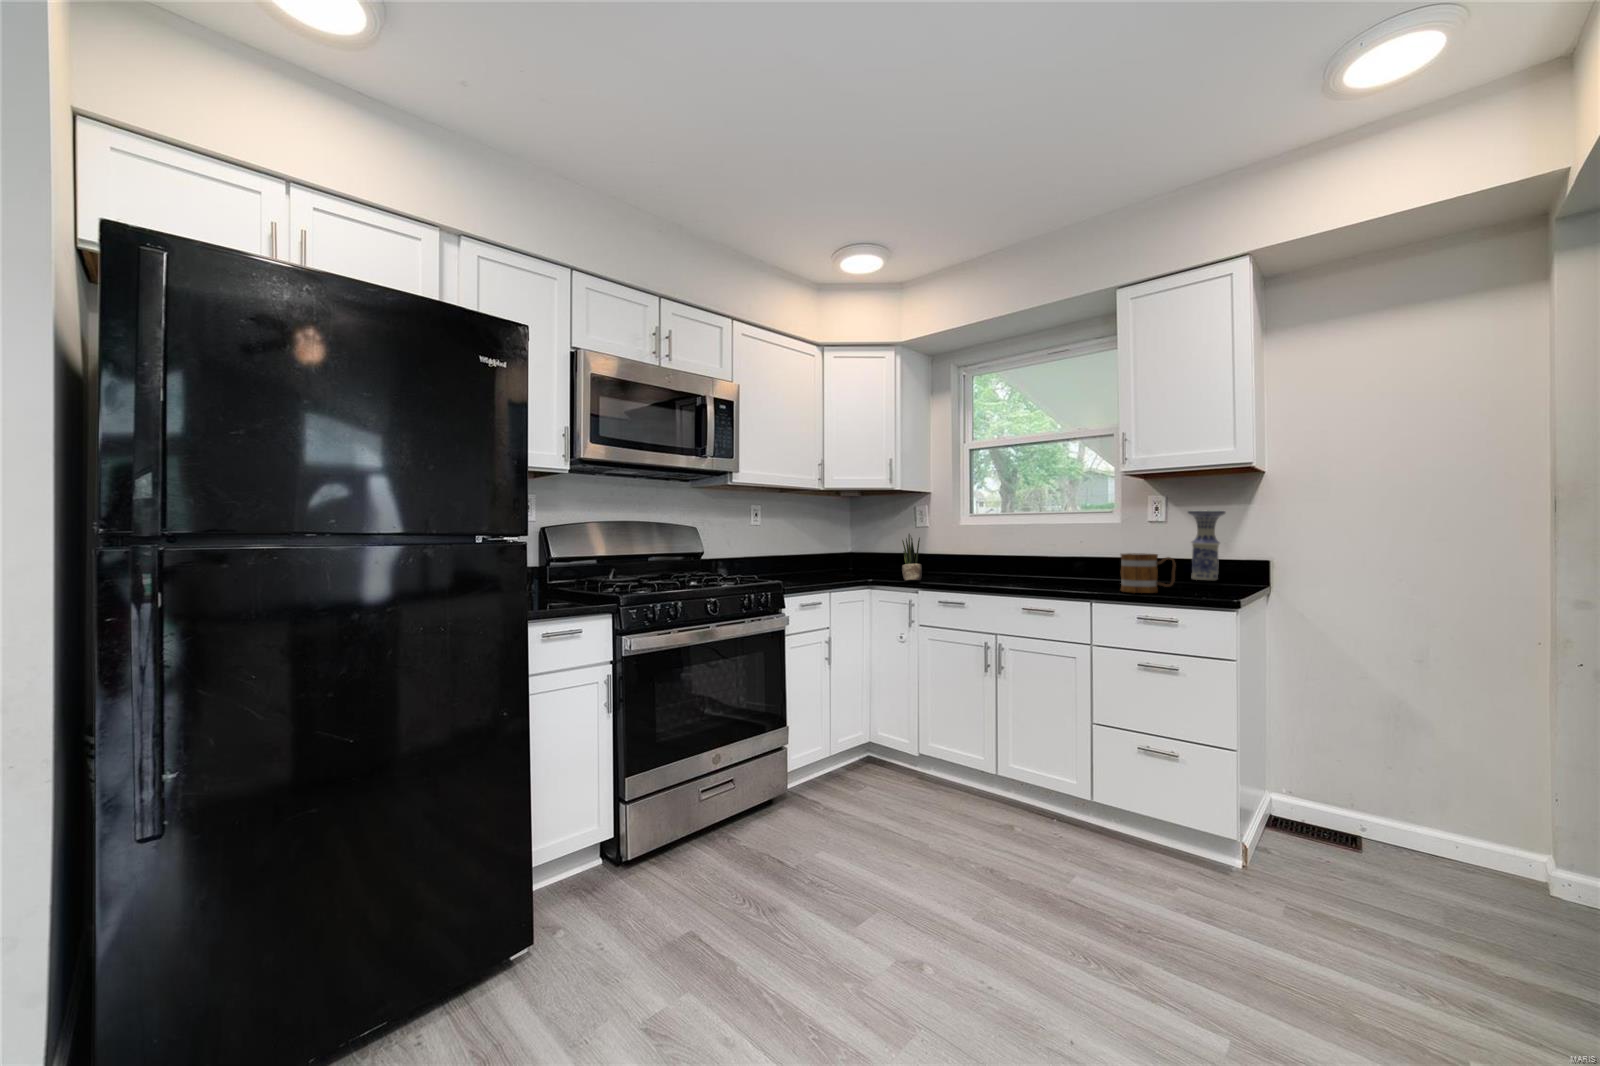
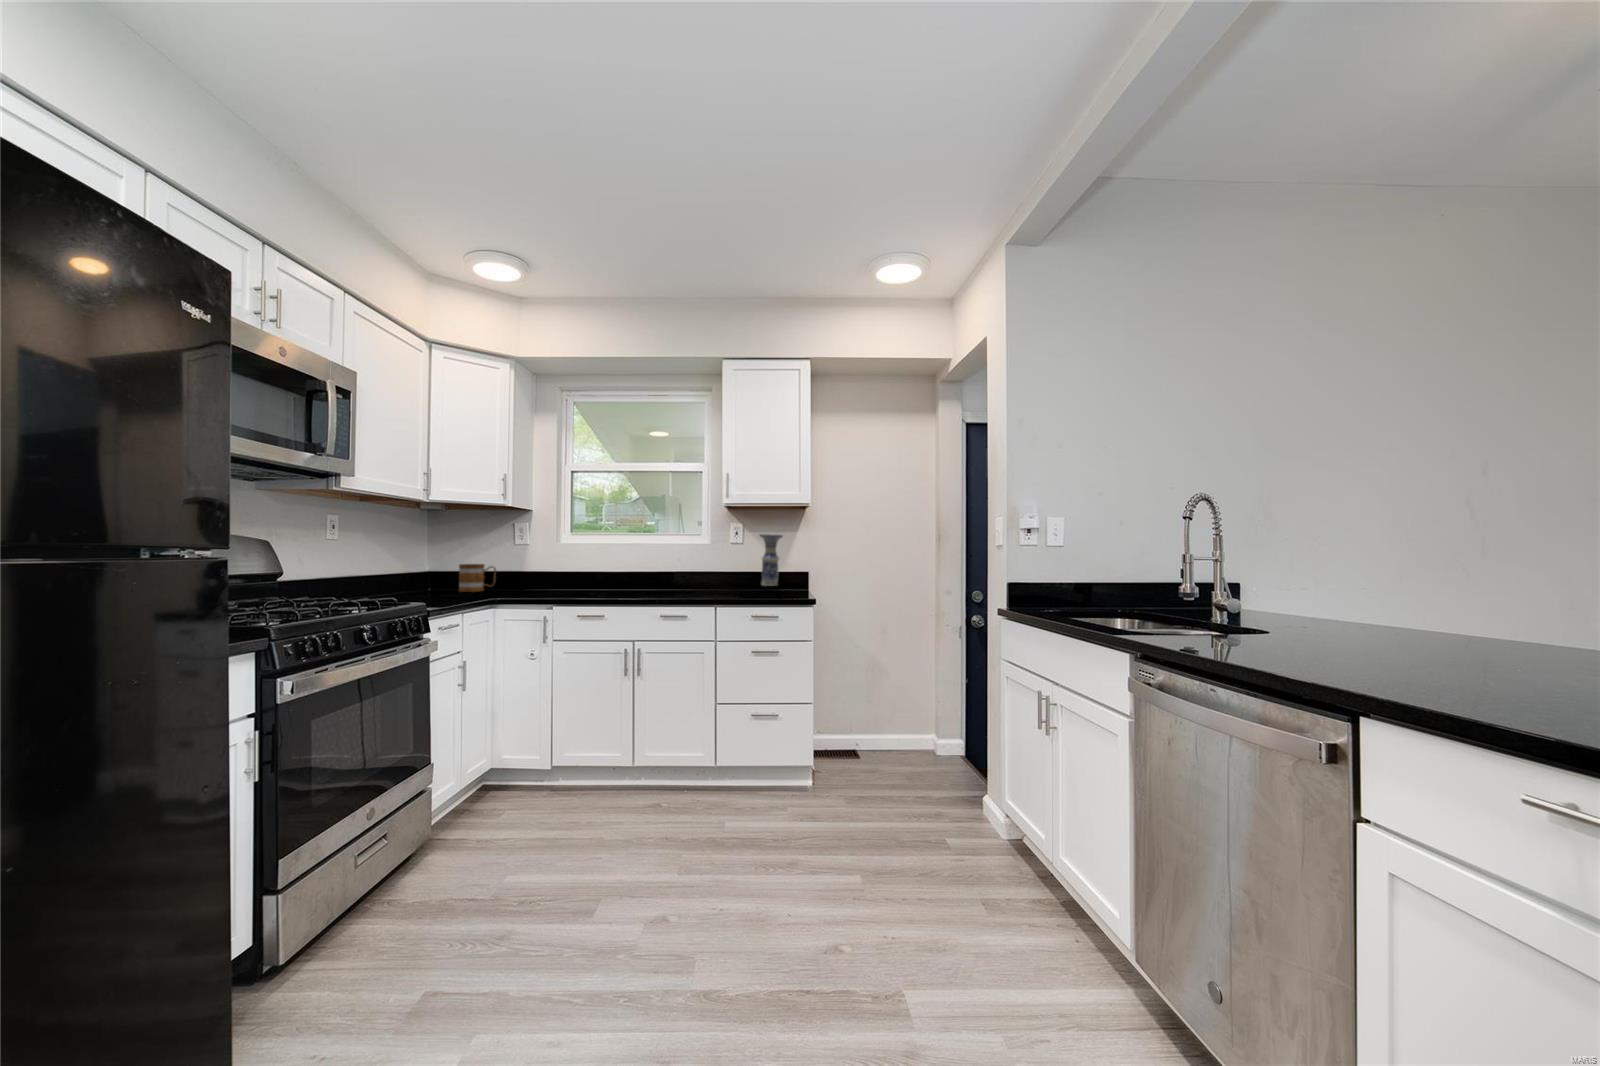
potted plant: present [902,534,922,582] -> none [522,550,544,599]
mug: present [1121,553,1176,593] -> present [459,564,496,592]

